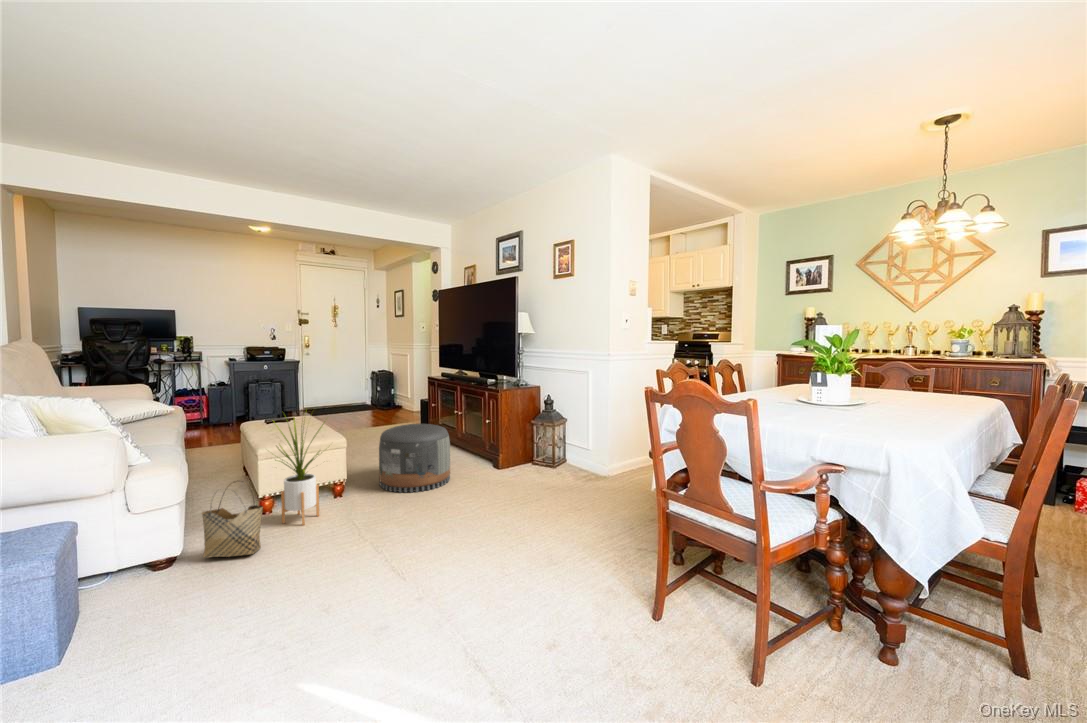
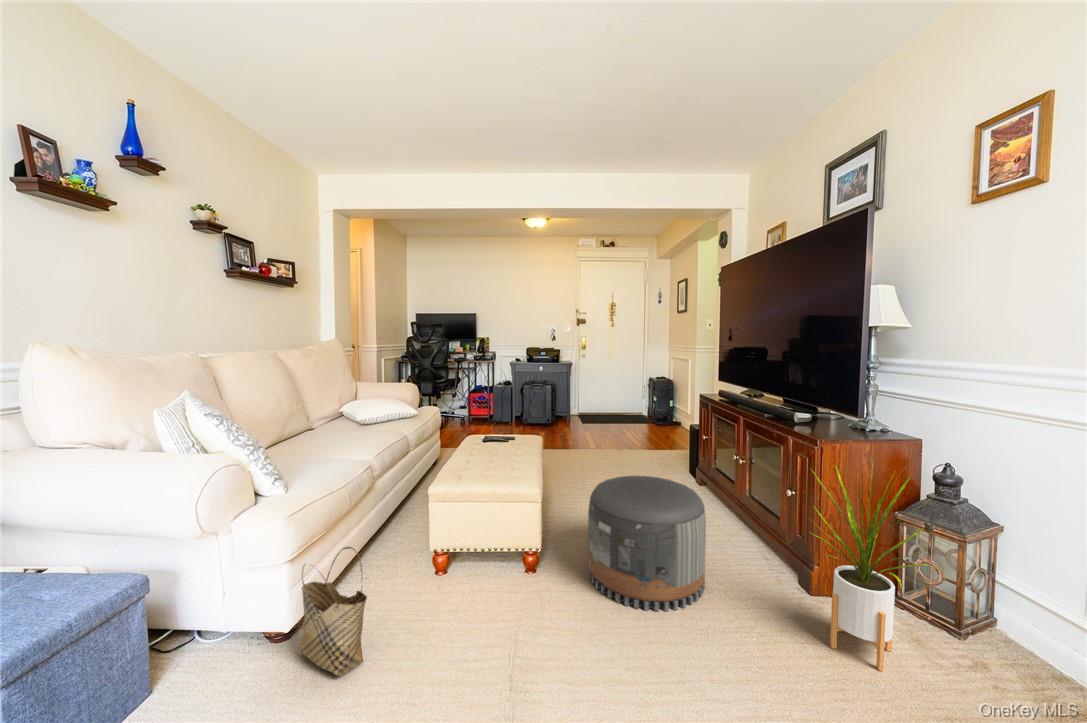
house plant: present [276,418,324,525] -> present [810,459,931,671]

